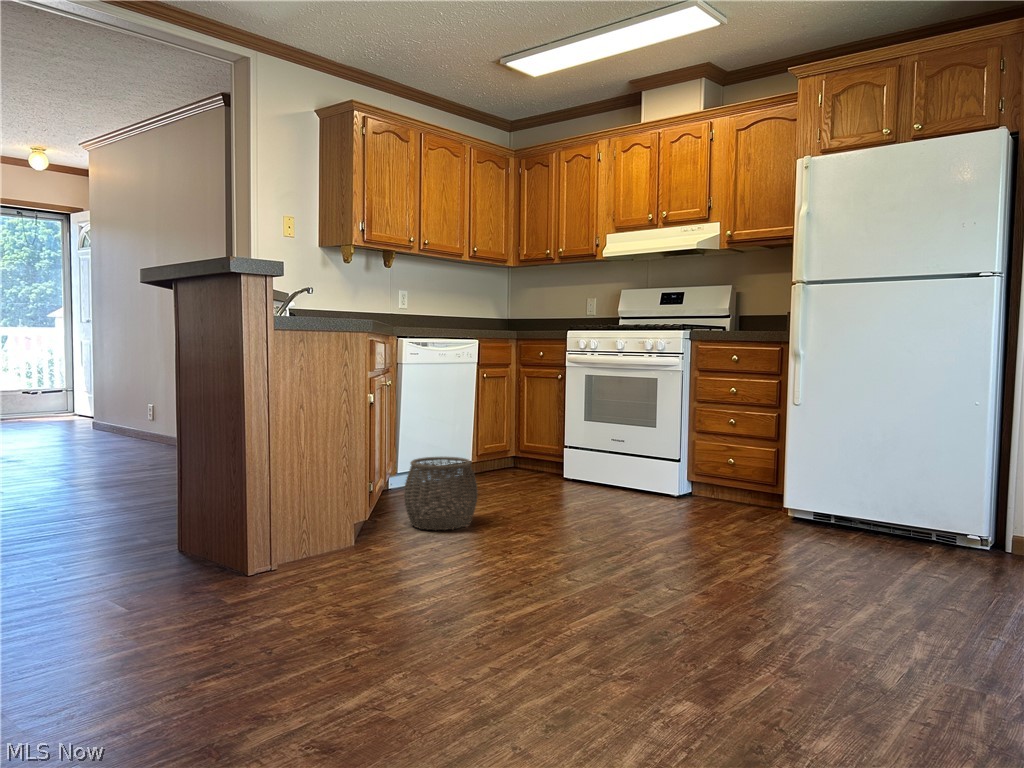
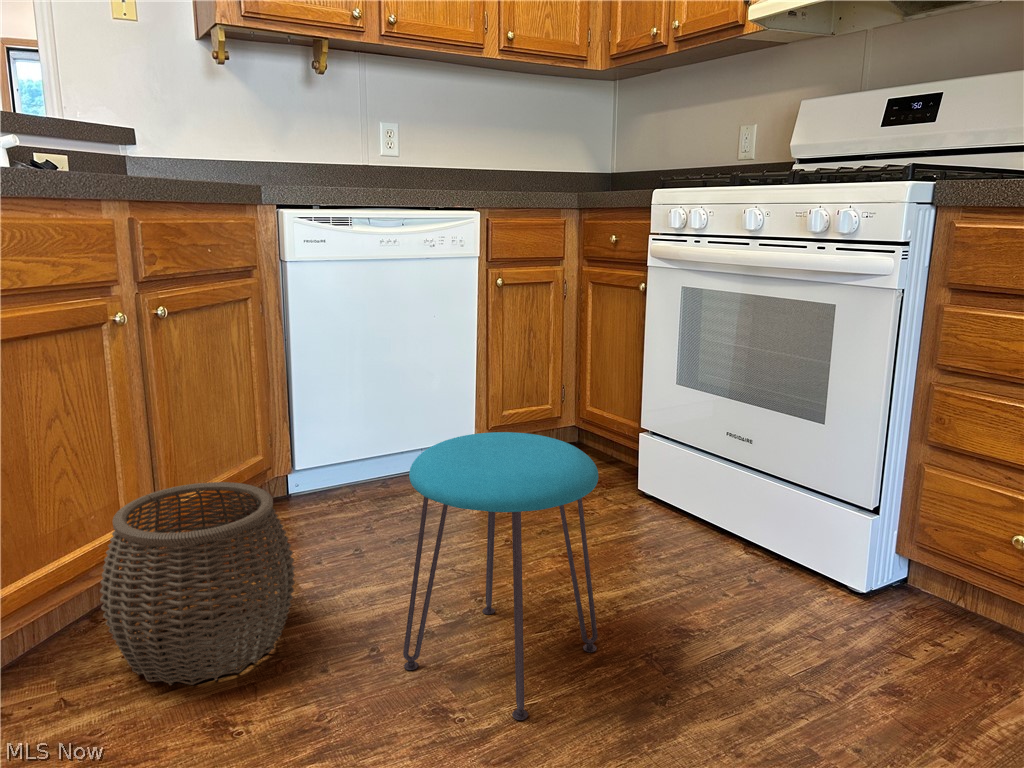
stool: none [525,428,597,525] -> present [403,432,598,720]

